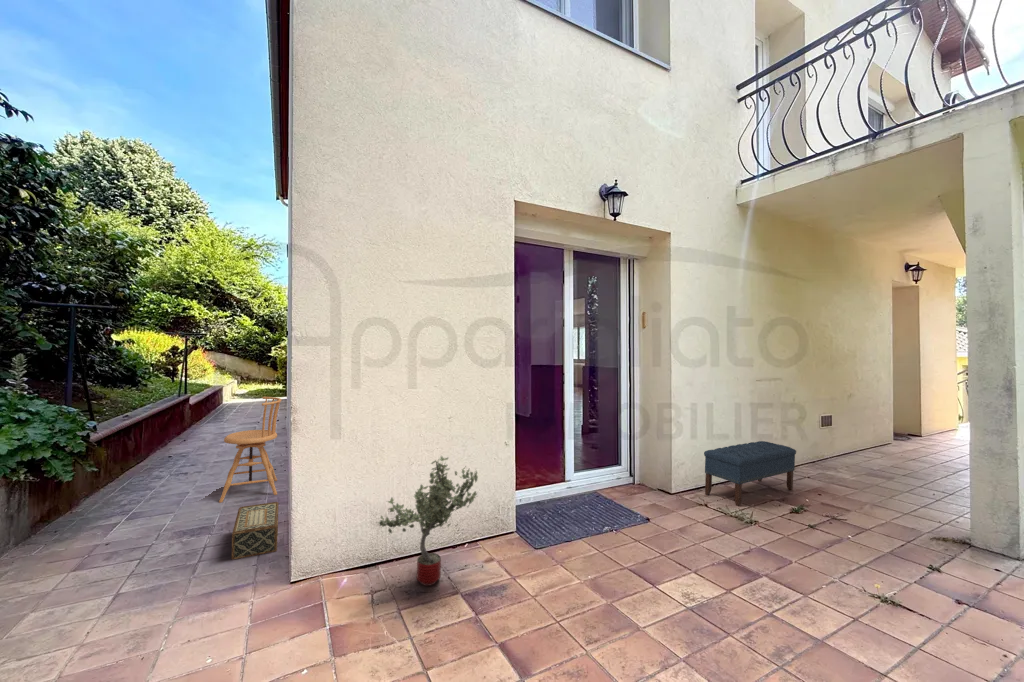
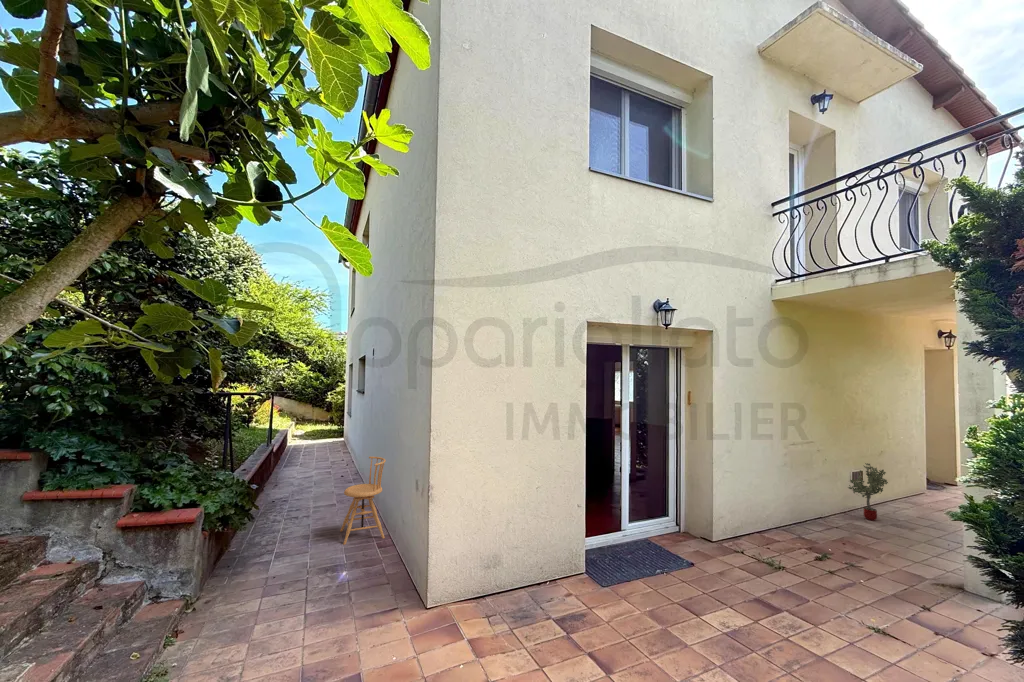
bench: present [704,441,796,507] -> none [736,494,819,553]
potted tree: present [379,456,478,586] -> present [848,463,888,521]
woven basket: present [231,502,279,560] -> none [371,546,407,591]

